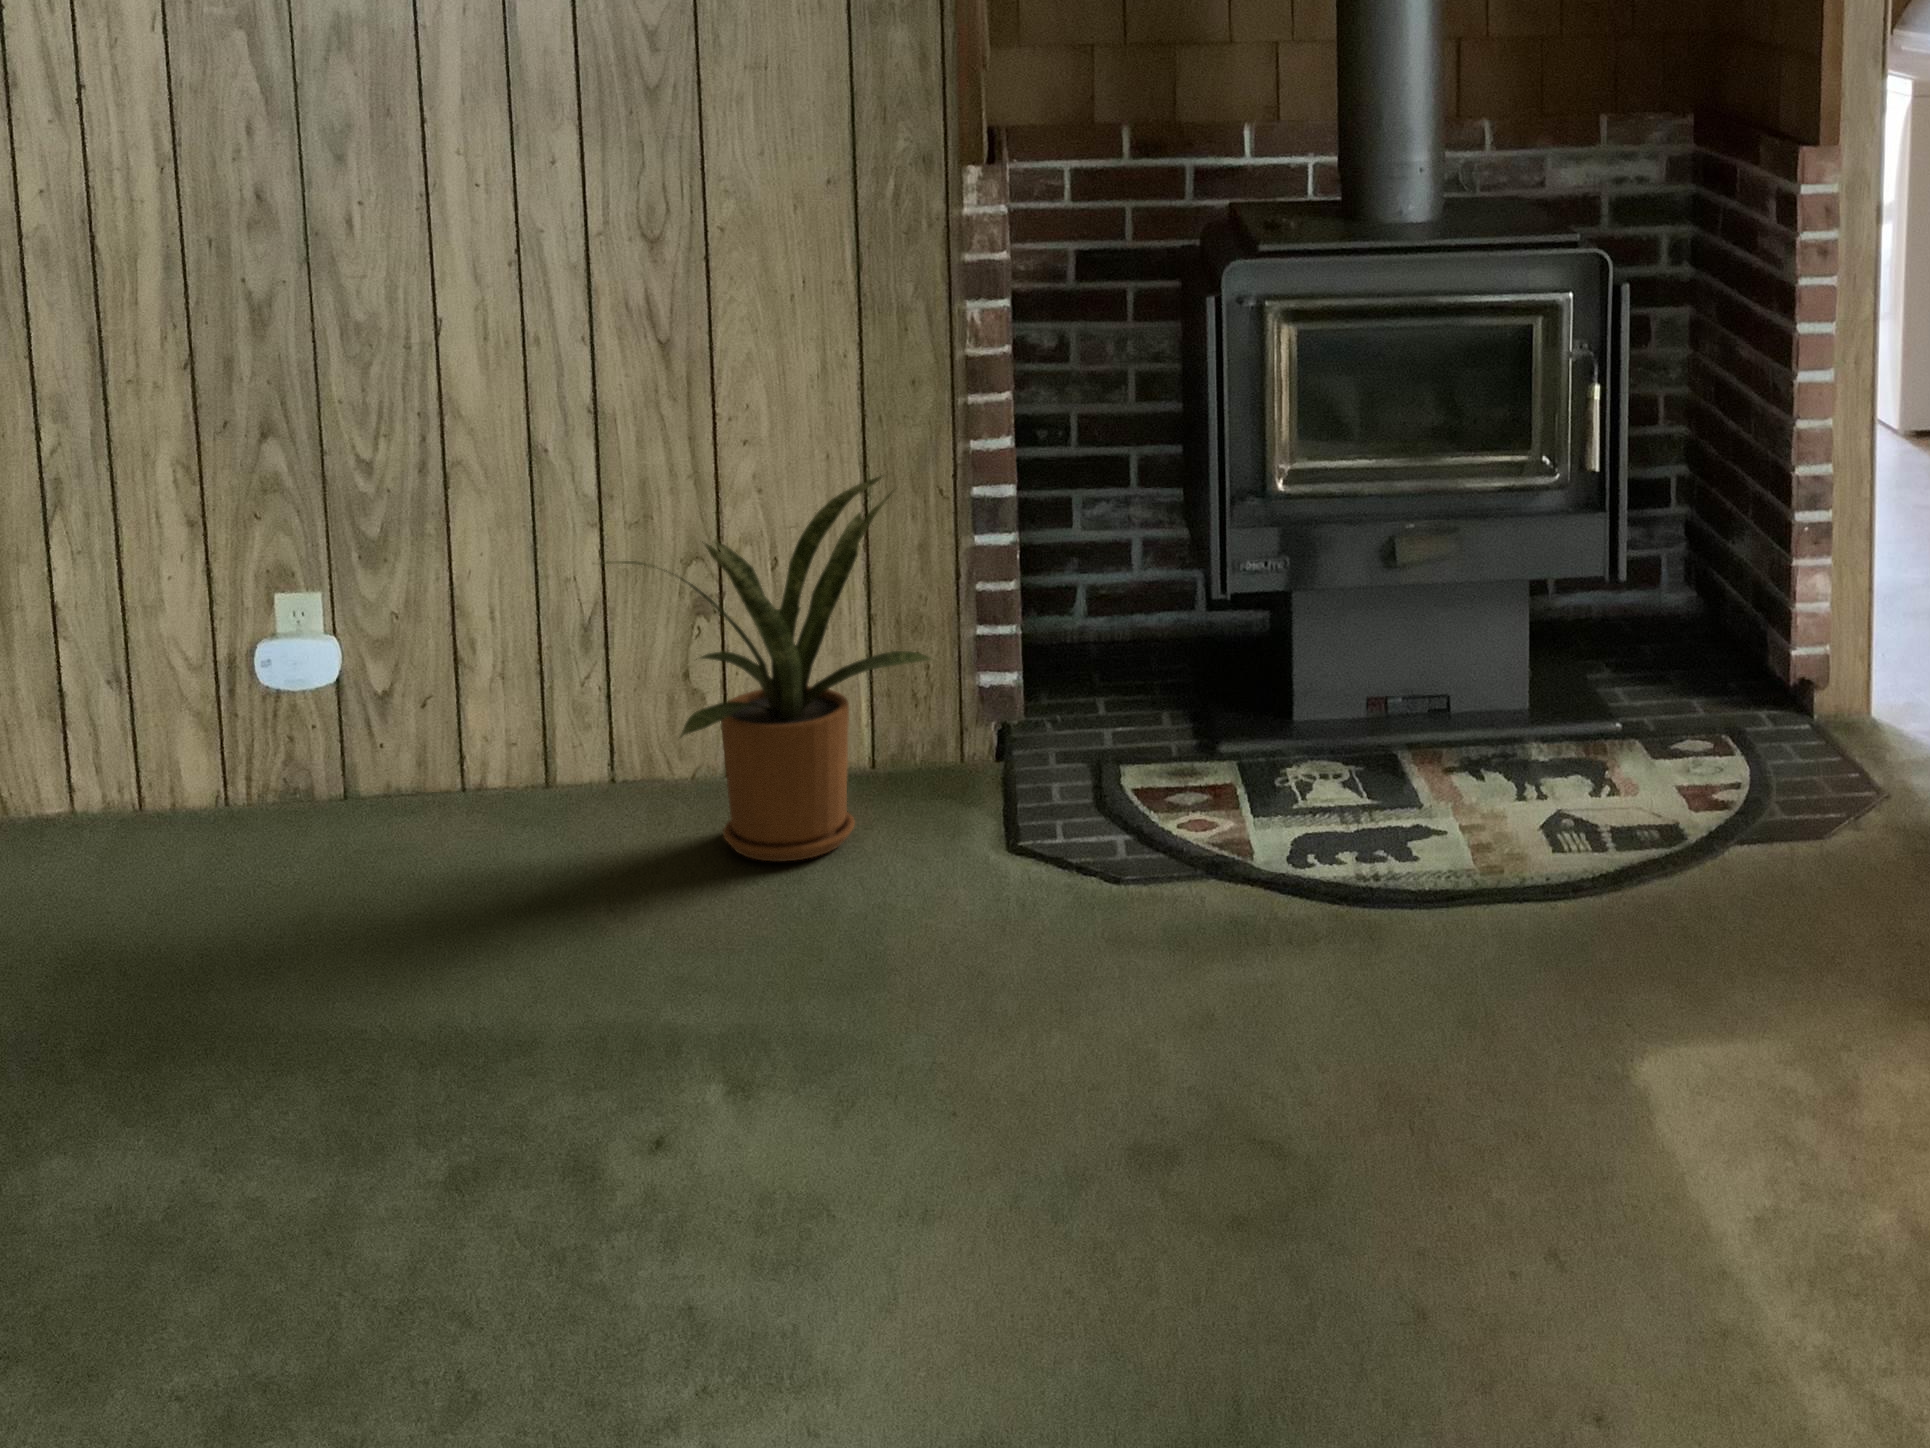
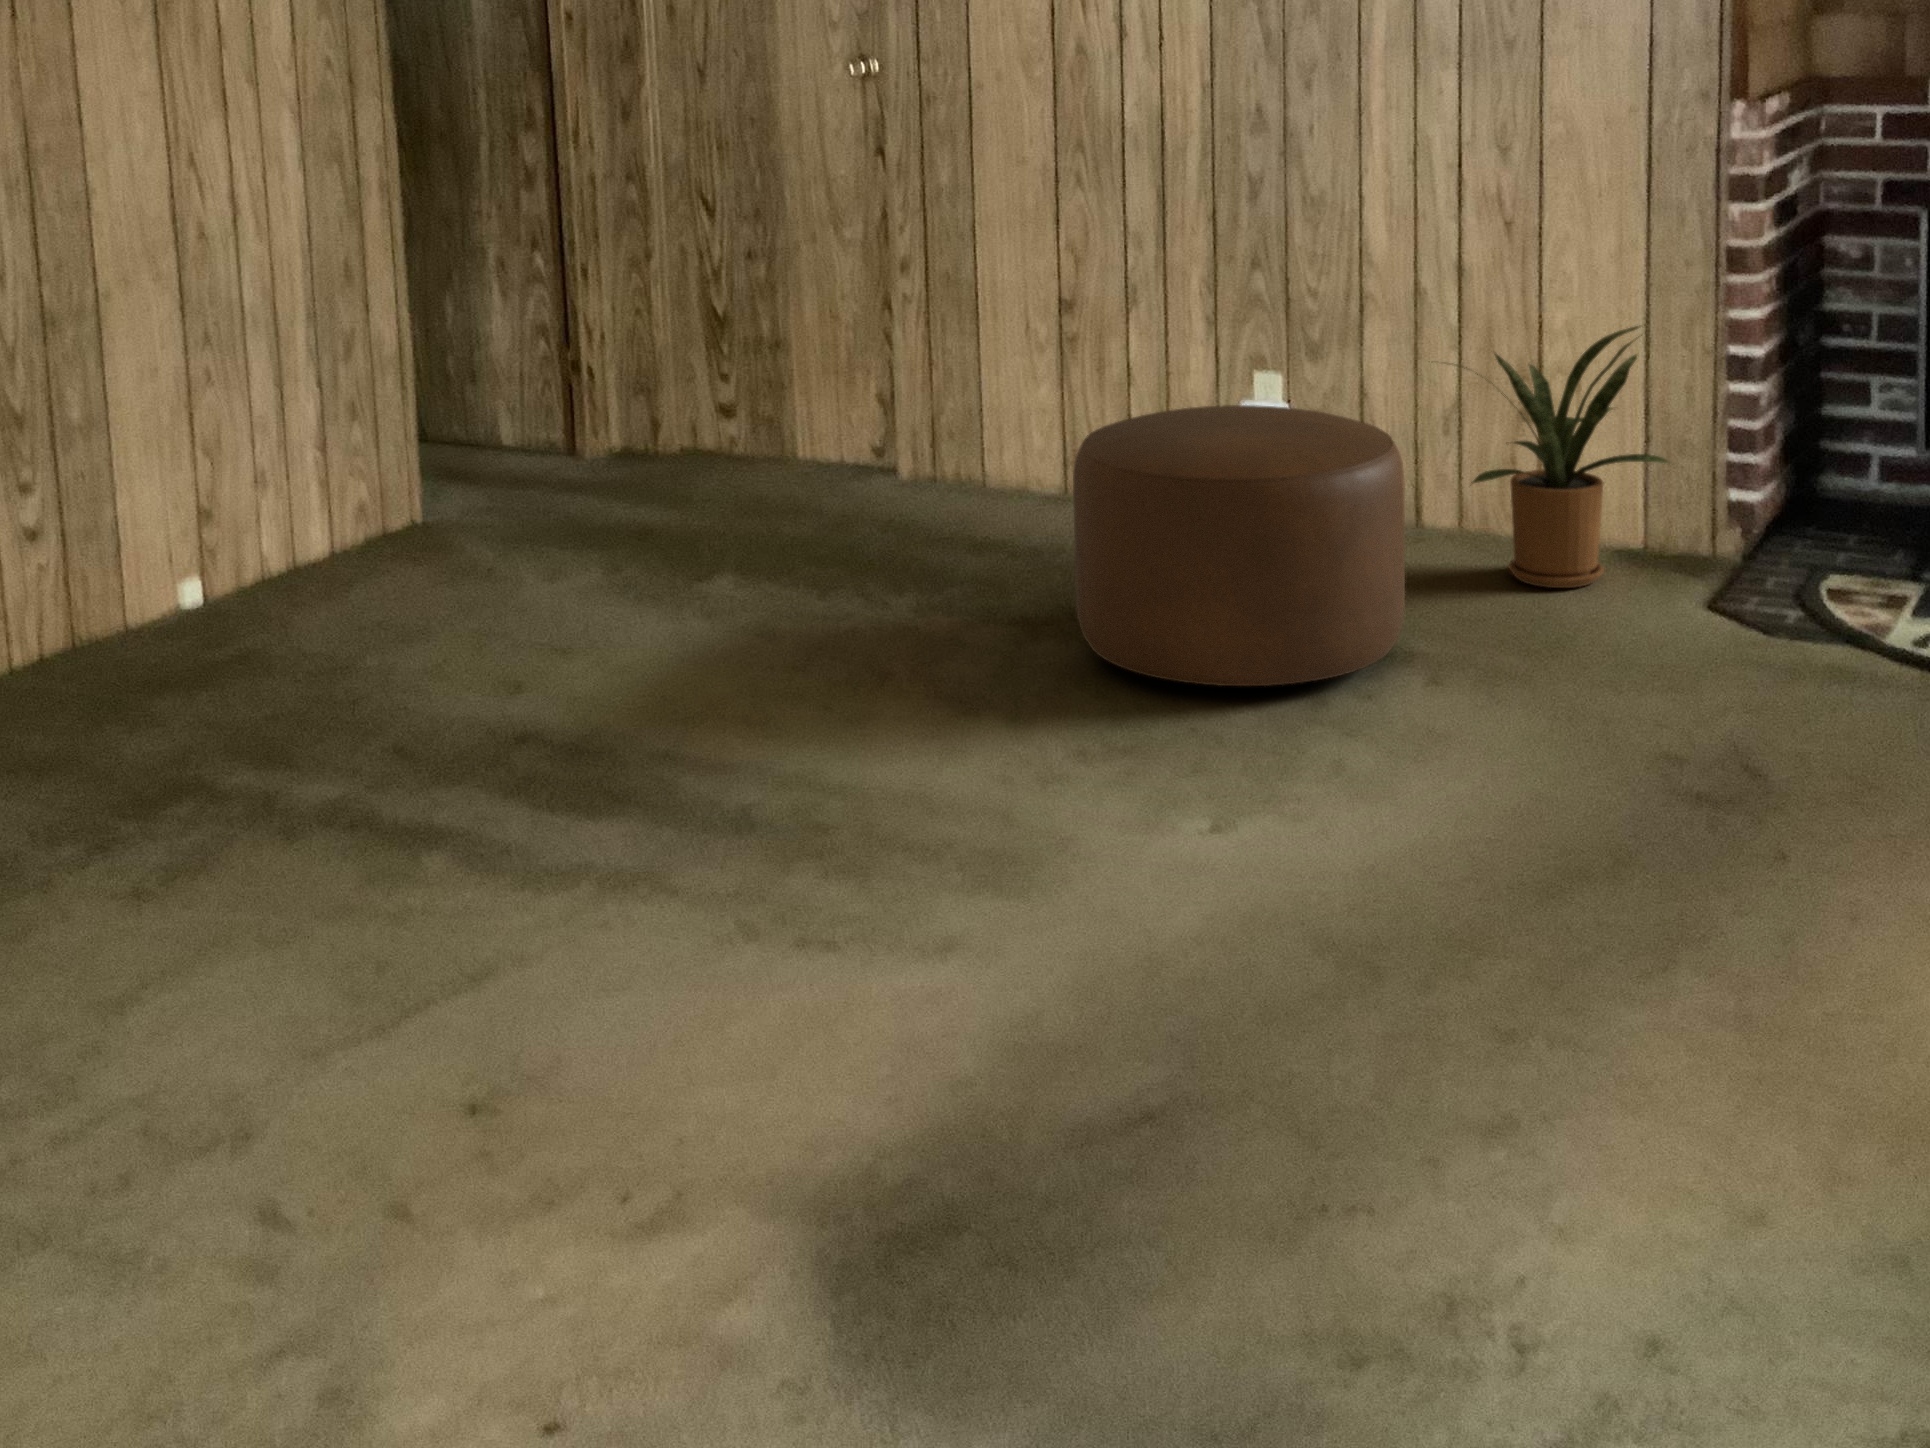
ottoman: none [78,675,658,1194] -> present [1073,405,1405,686]

